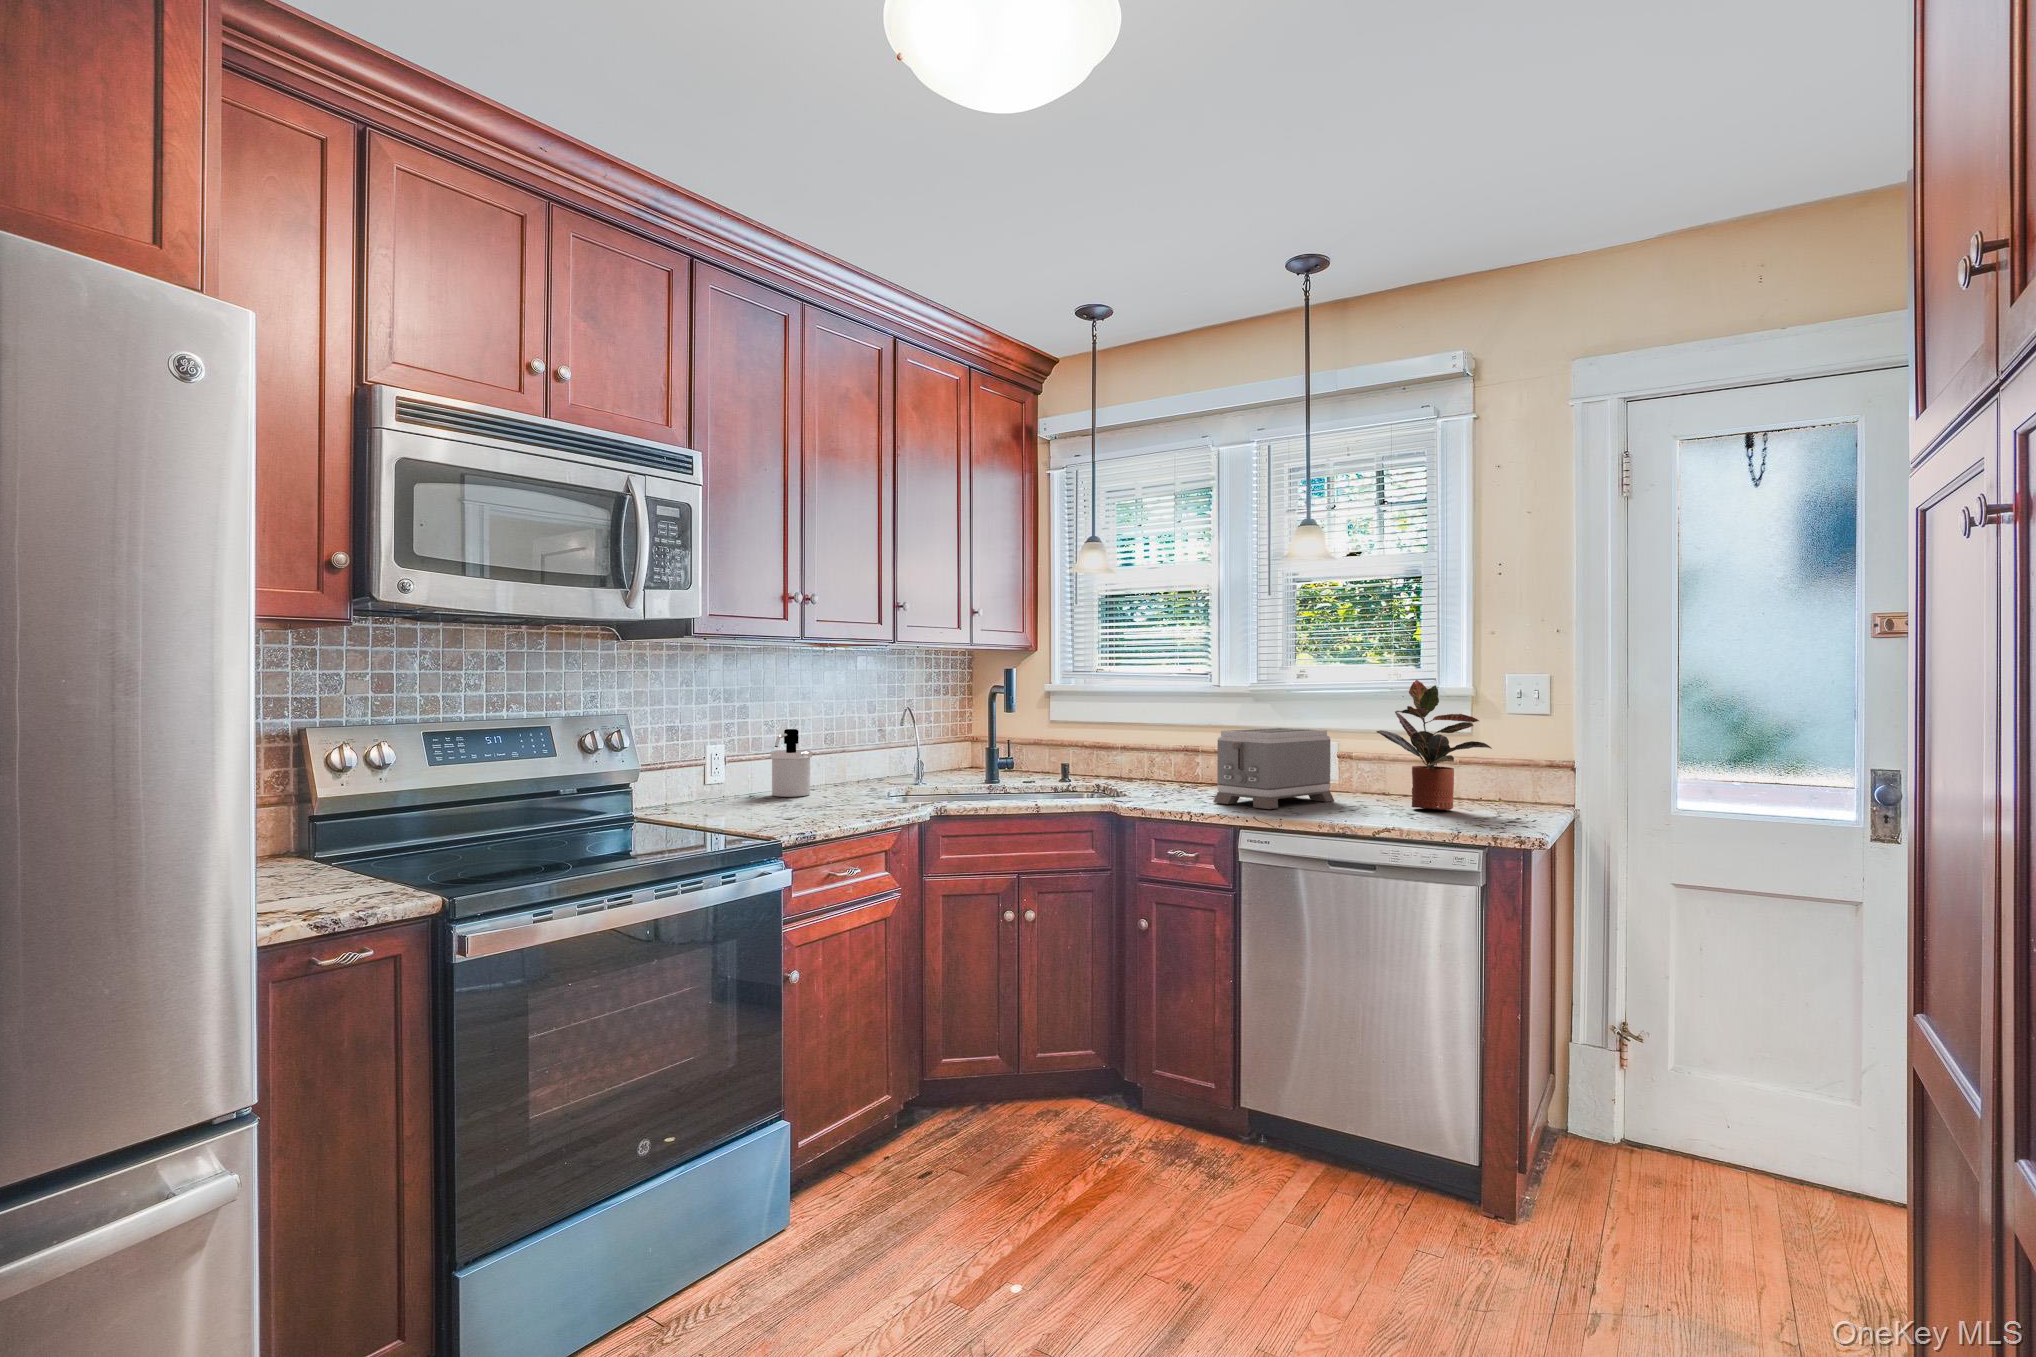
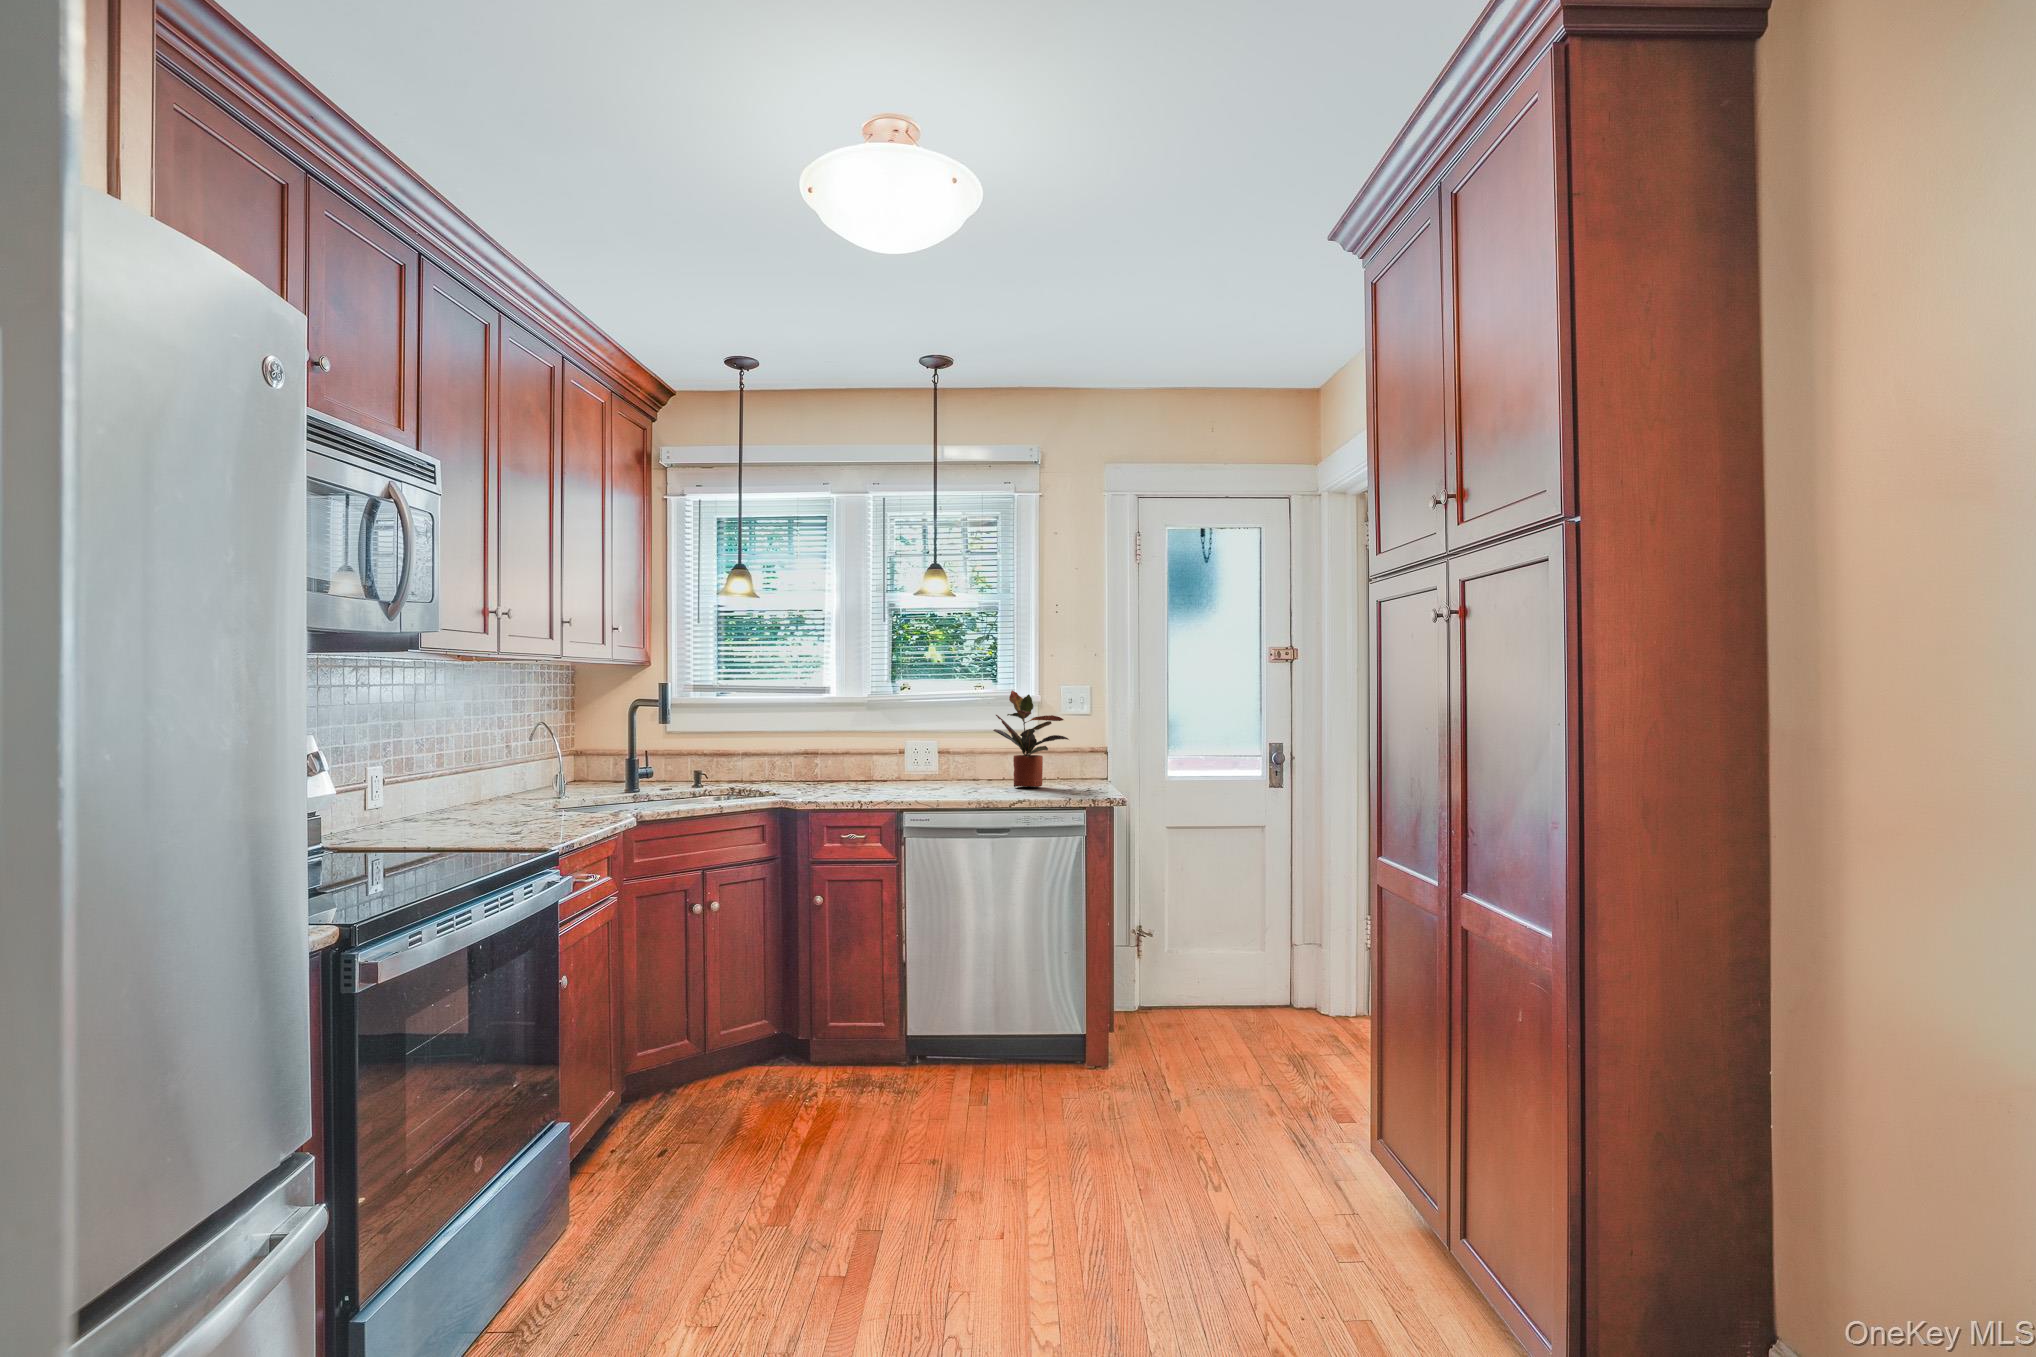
toaster: present [1213,728,1334,809] -> none [867,730,951,795]
soap dispenser: present [771,729,812,797] -> none [424,748,471,819]

